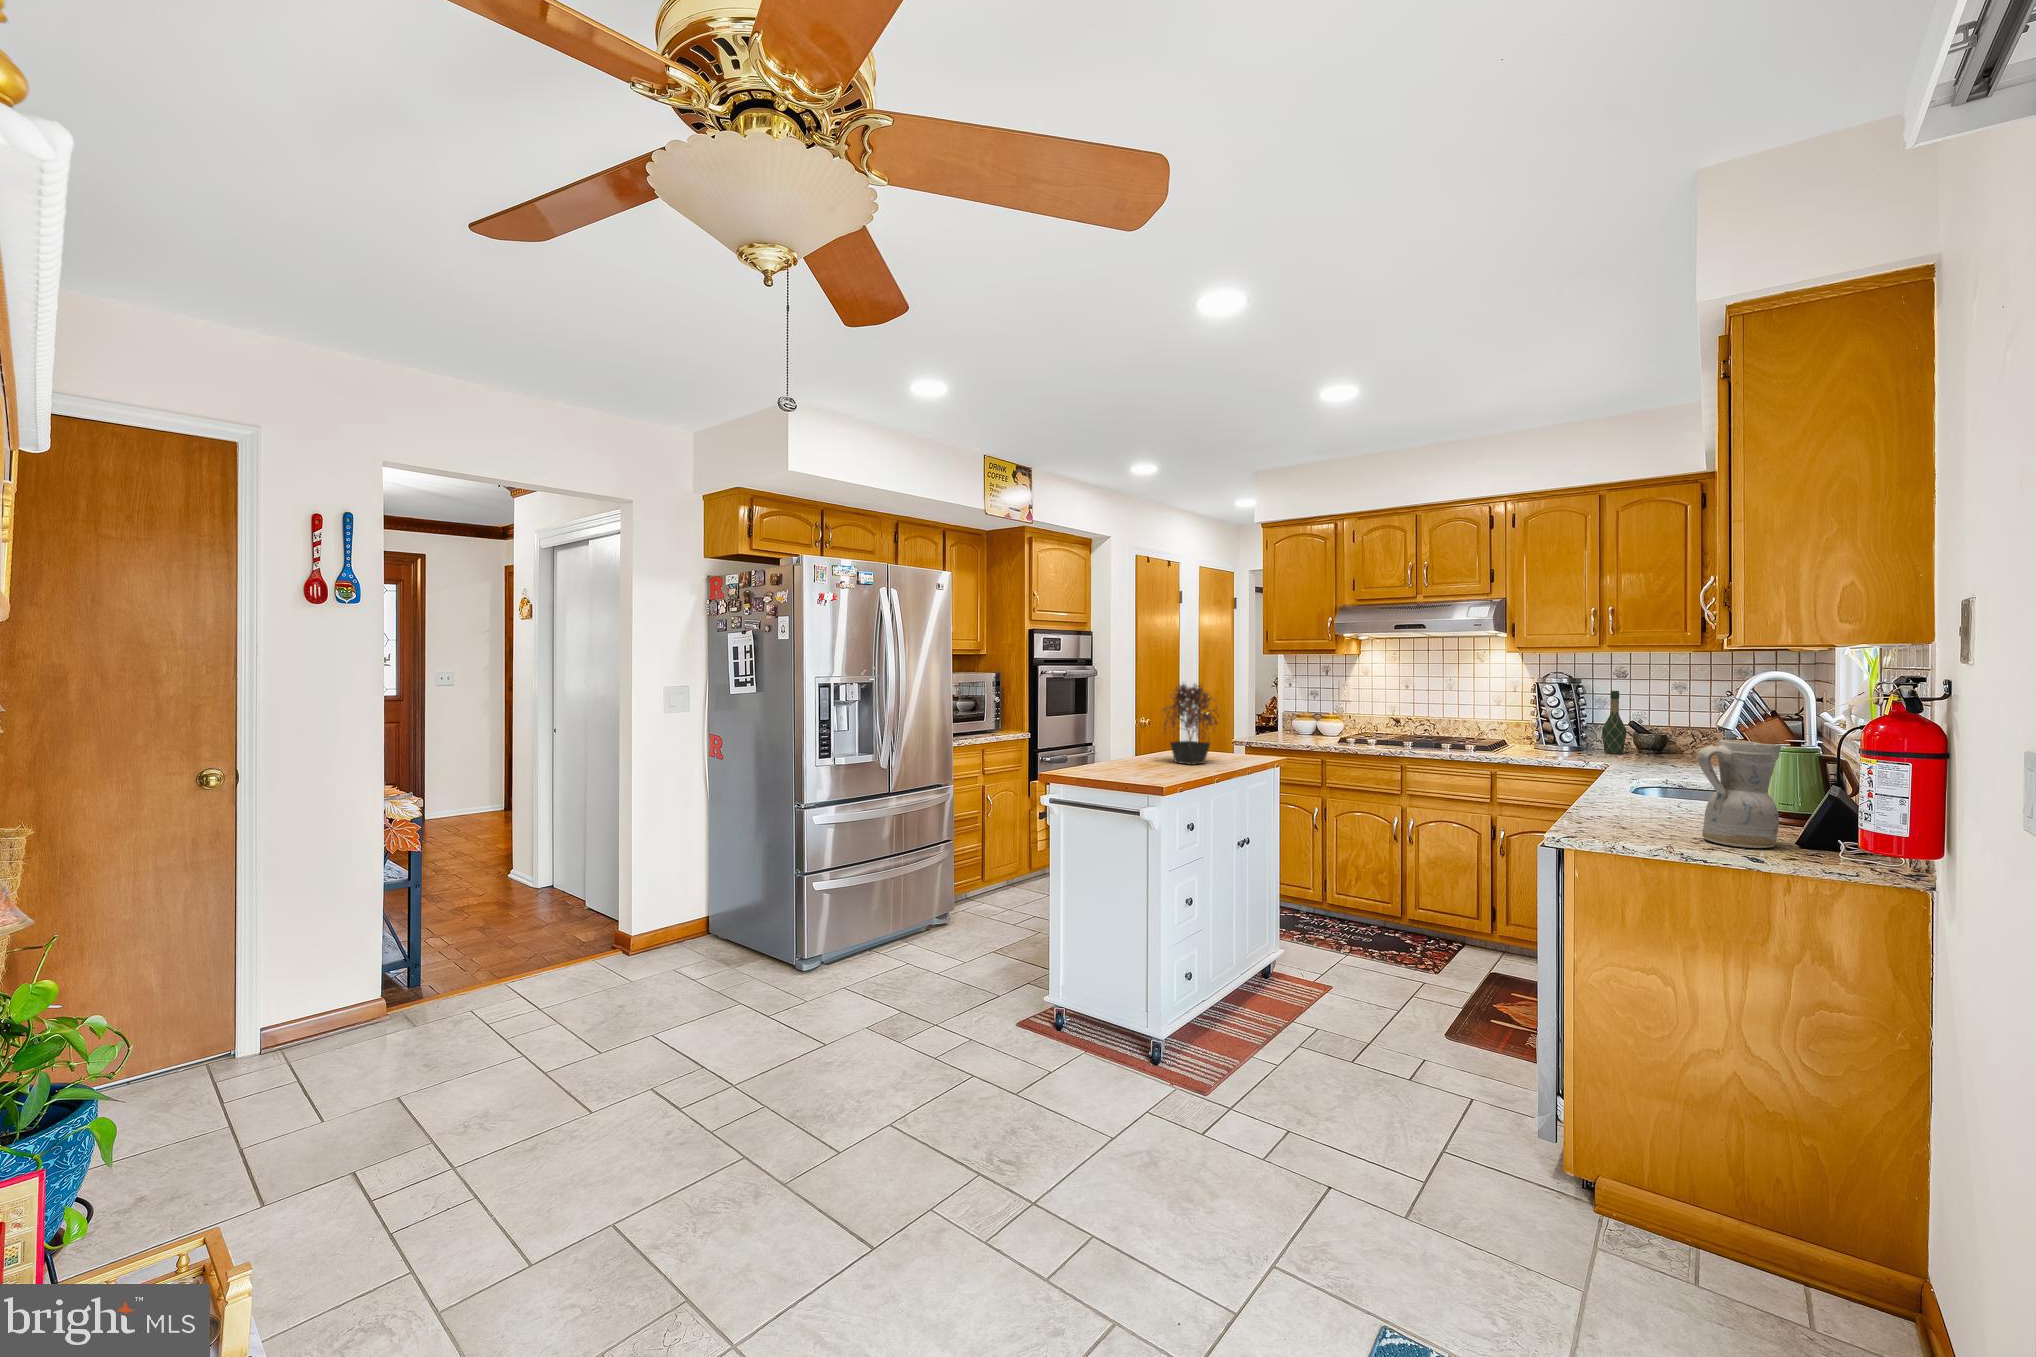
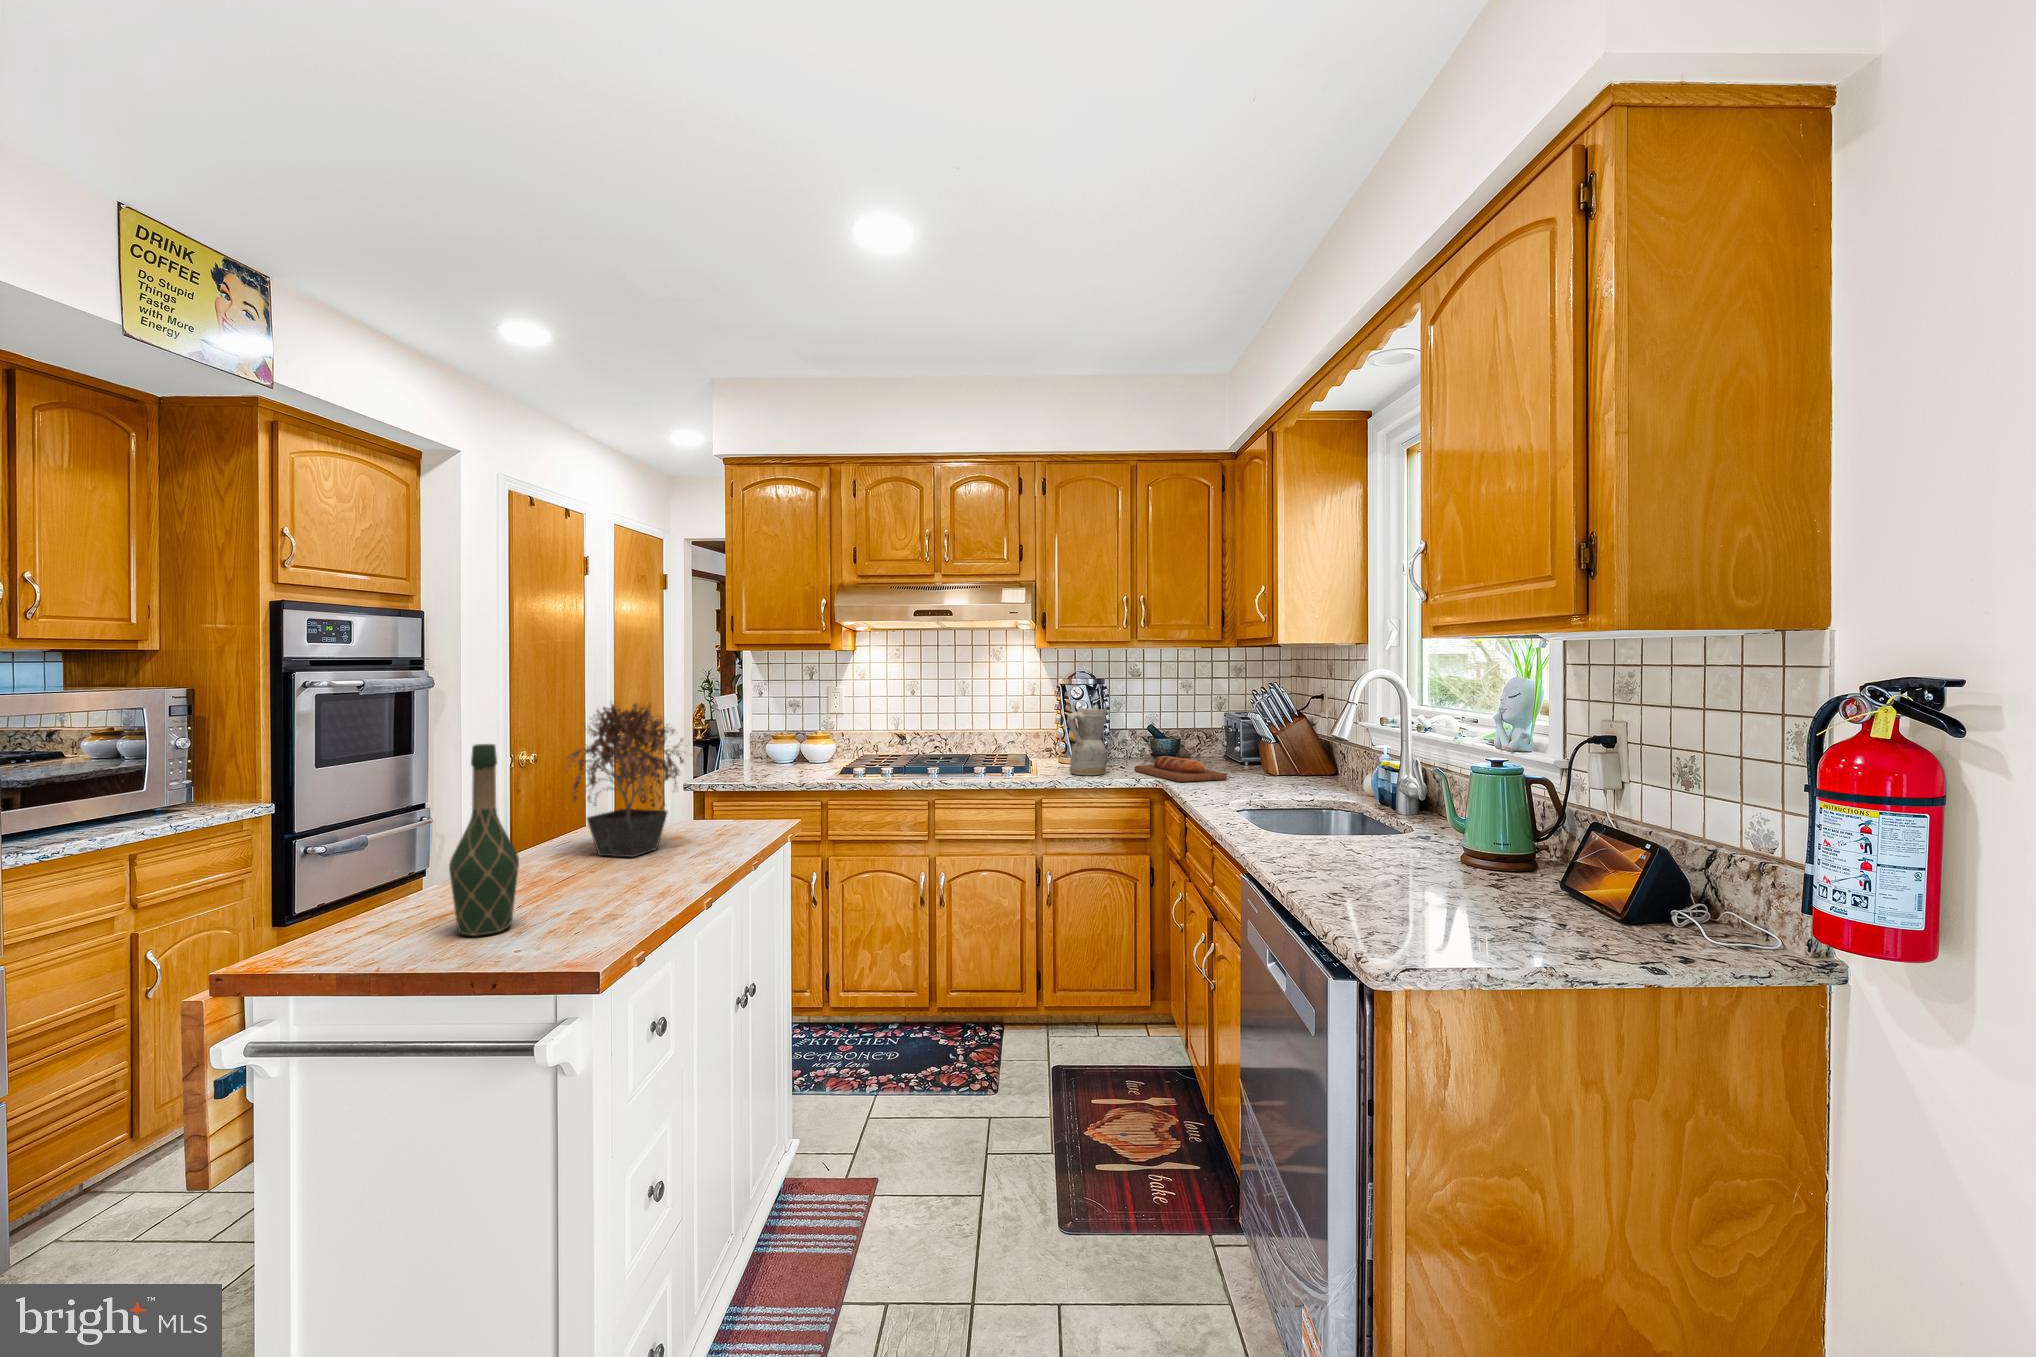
wine bottle: present [1602,691,1627,754] -> present [449,744,519,936]
ceramic pitcher: present [1698,740,1781,848] -> present [1067,708,1107,775]
bread loaf: none [1598,746,1681,768] -> present [1135,756,1227,782]

